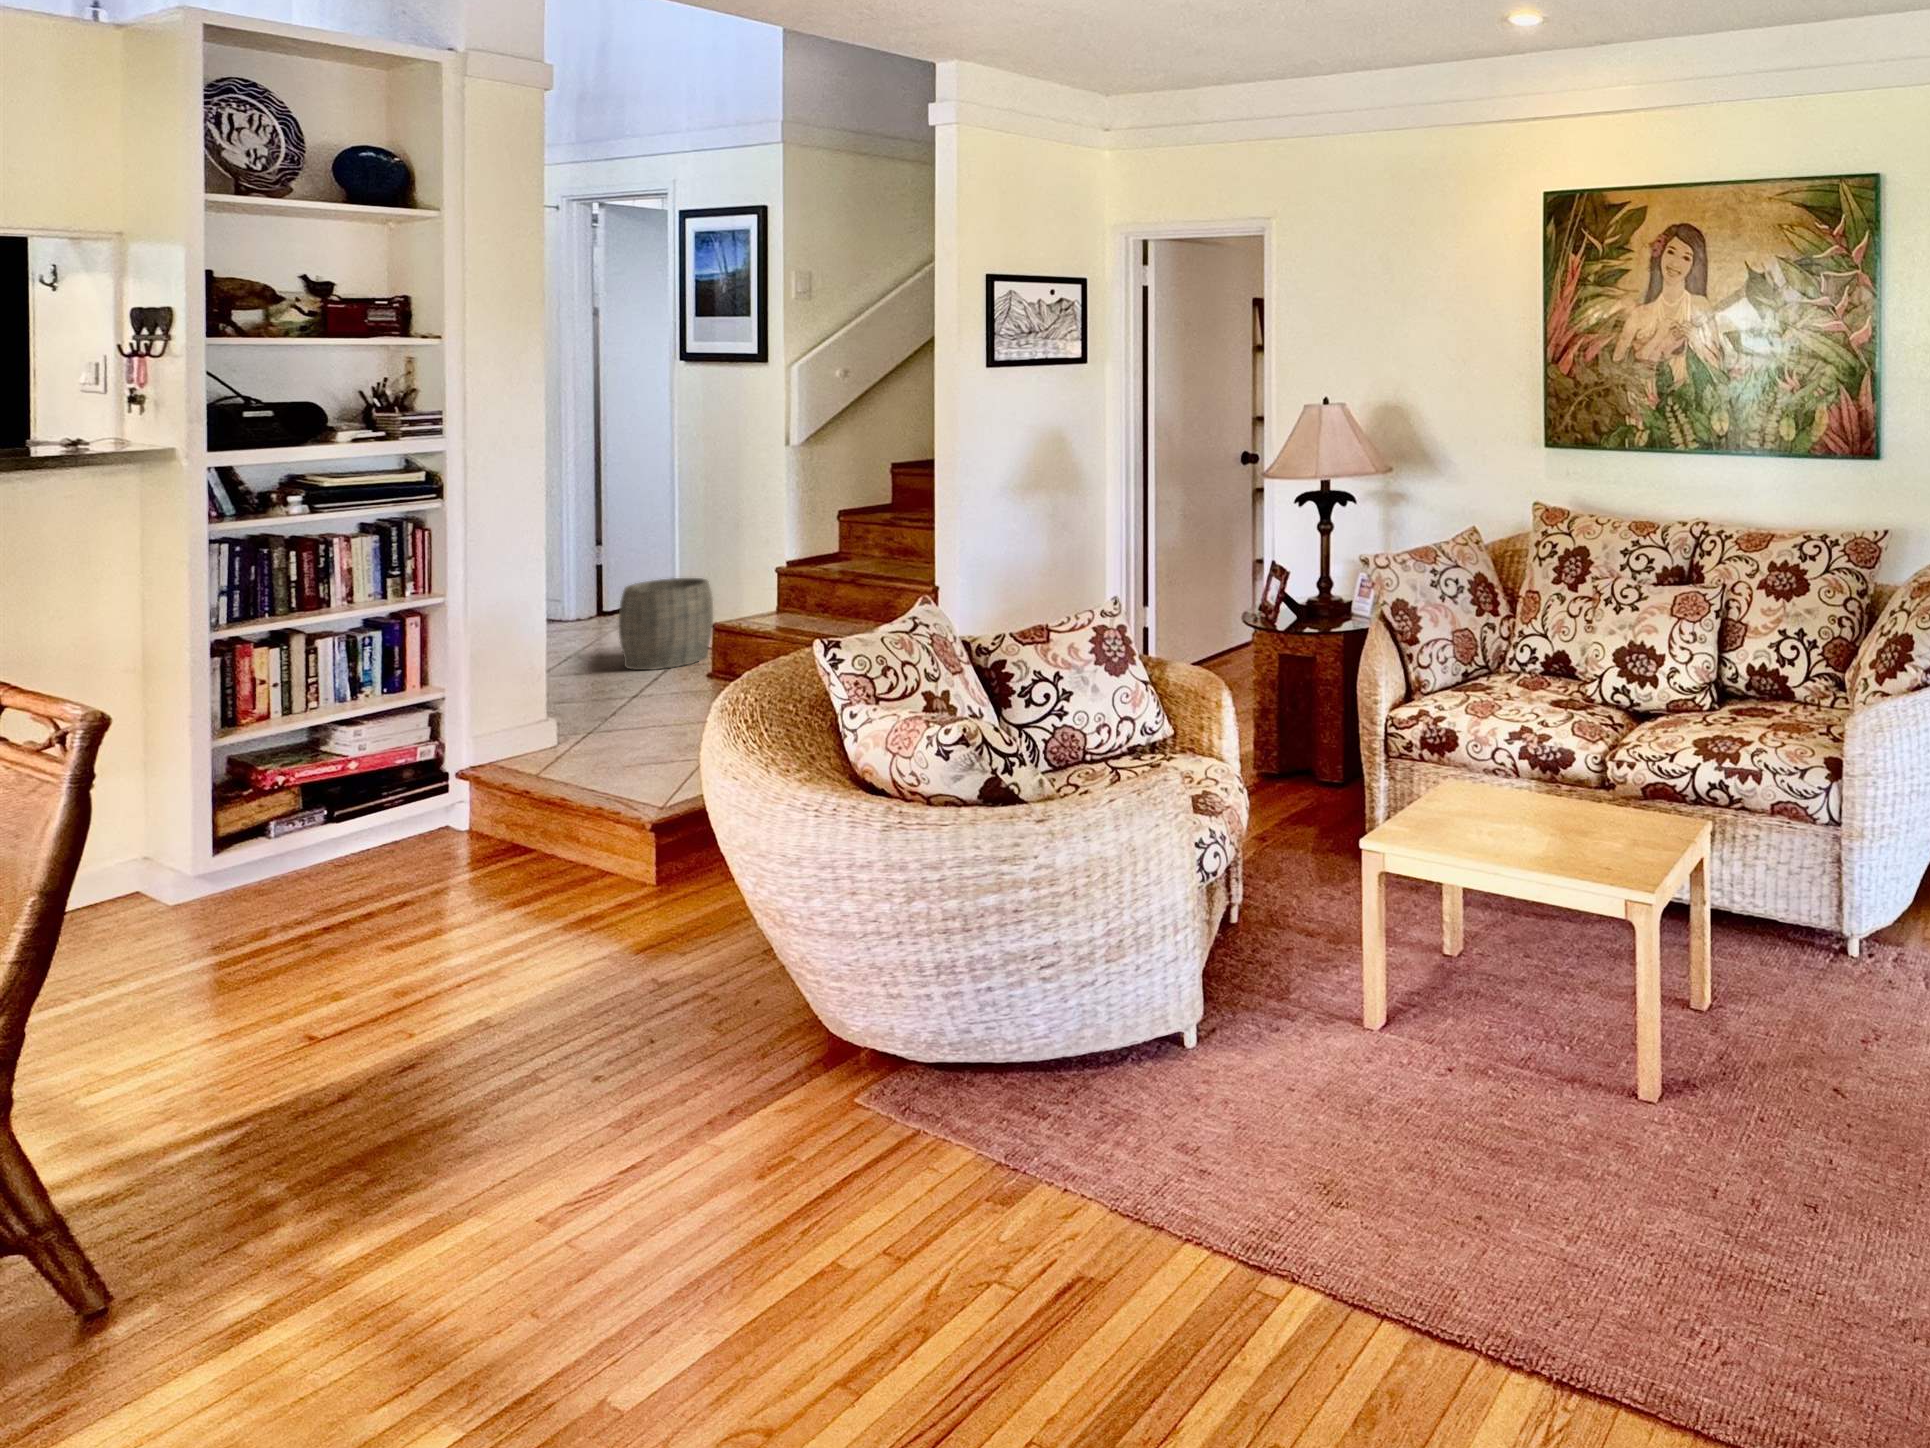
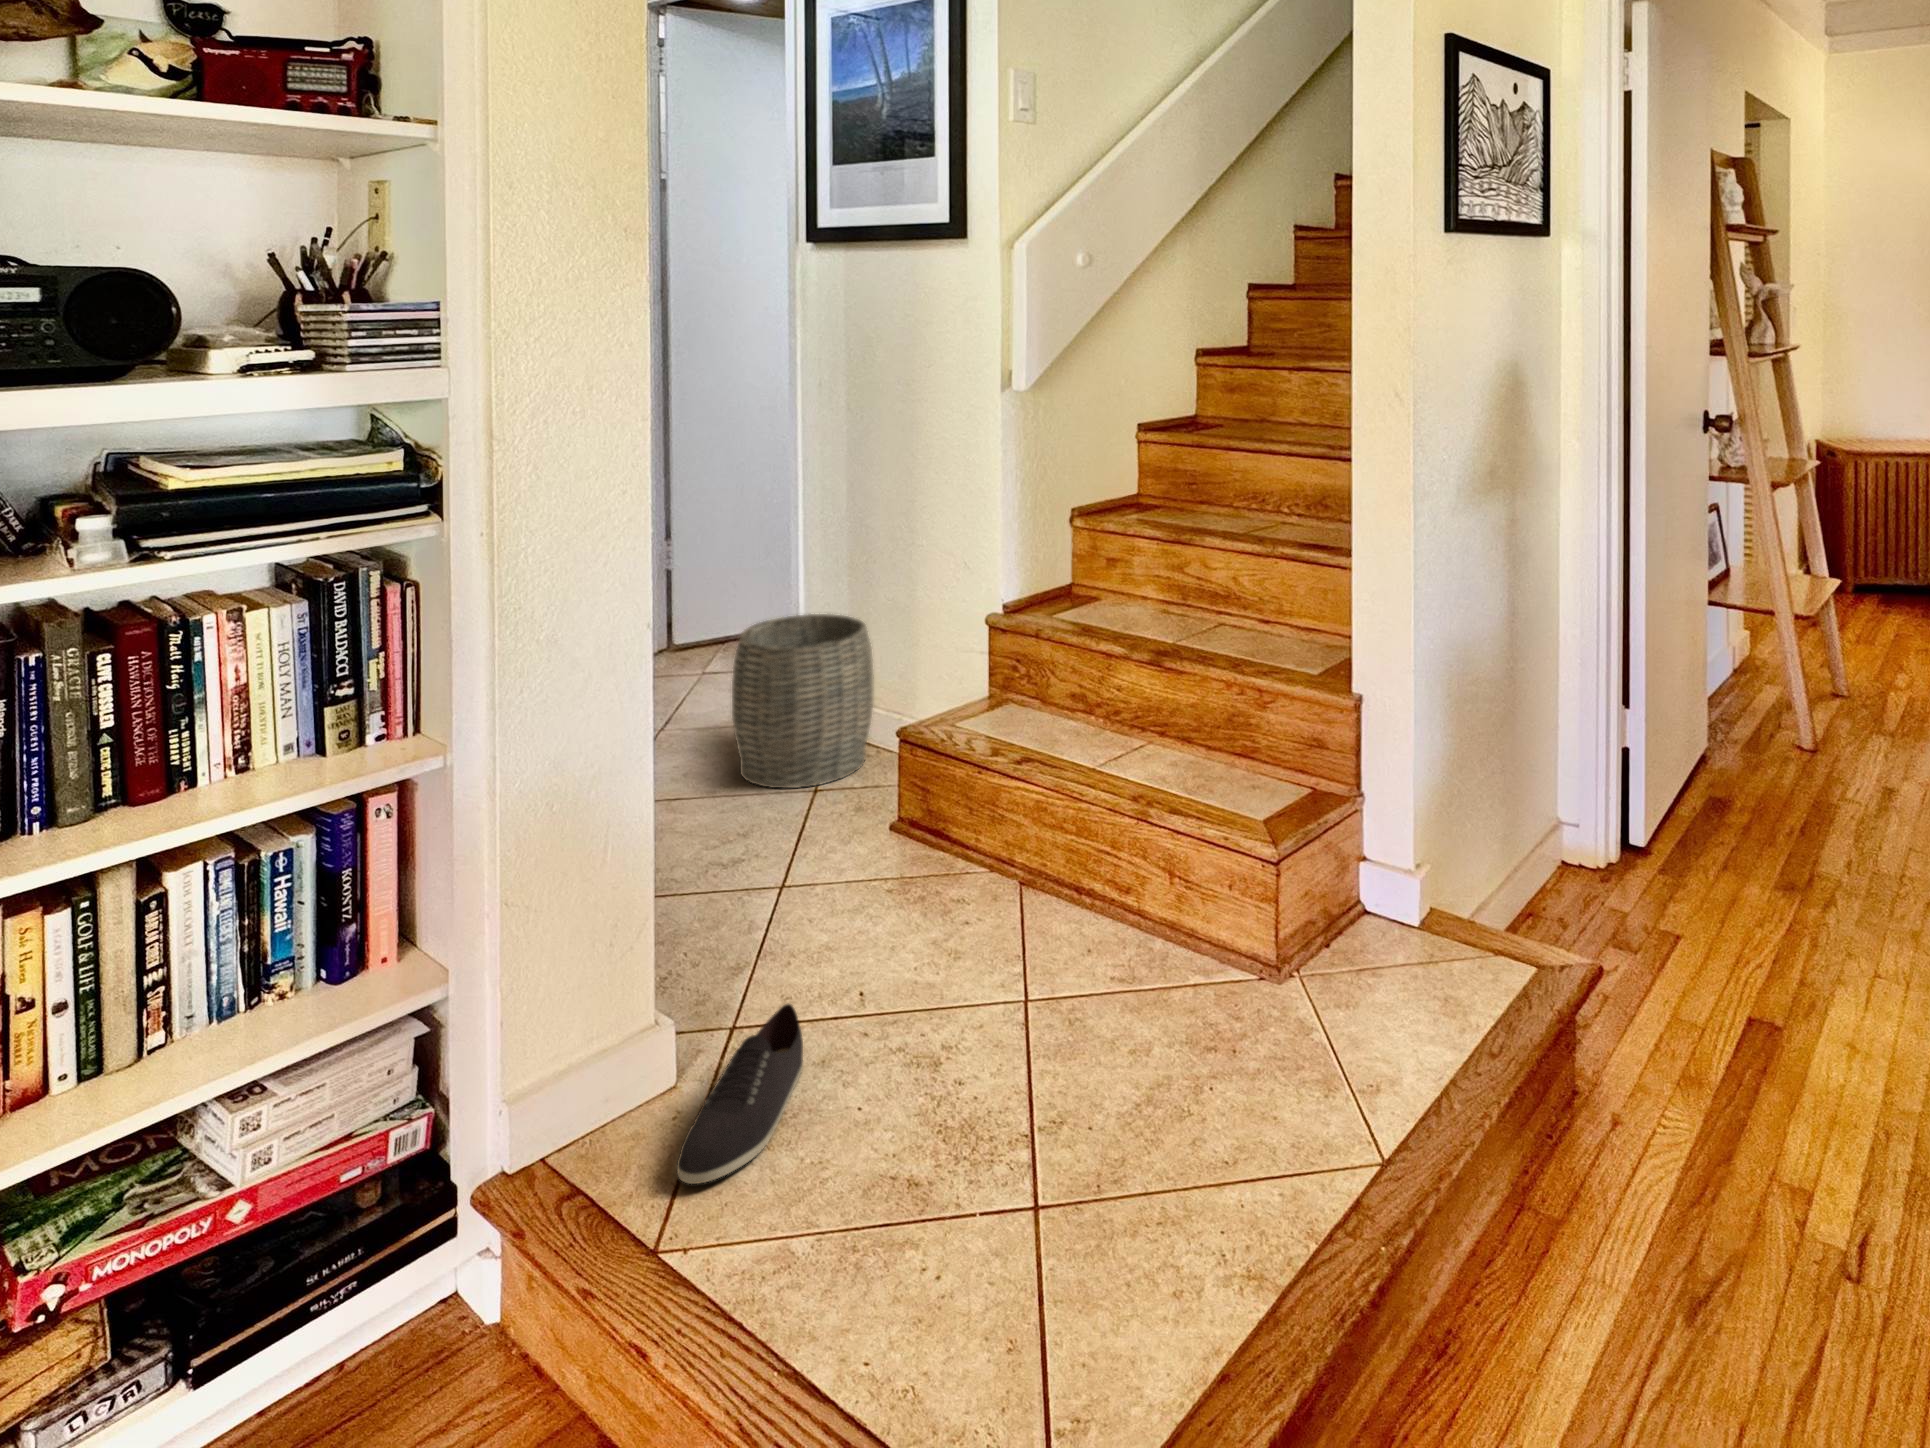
shoe: none [554,717,624,766] -> present [677,1003,803,1184]

